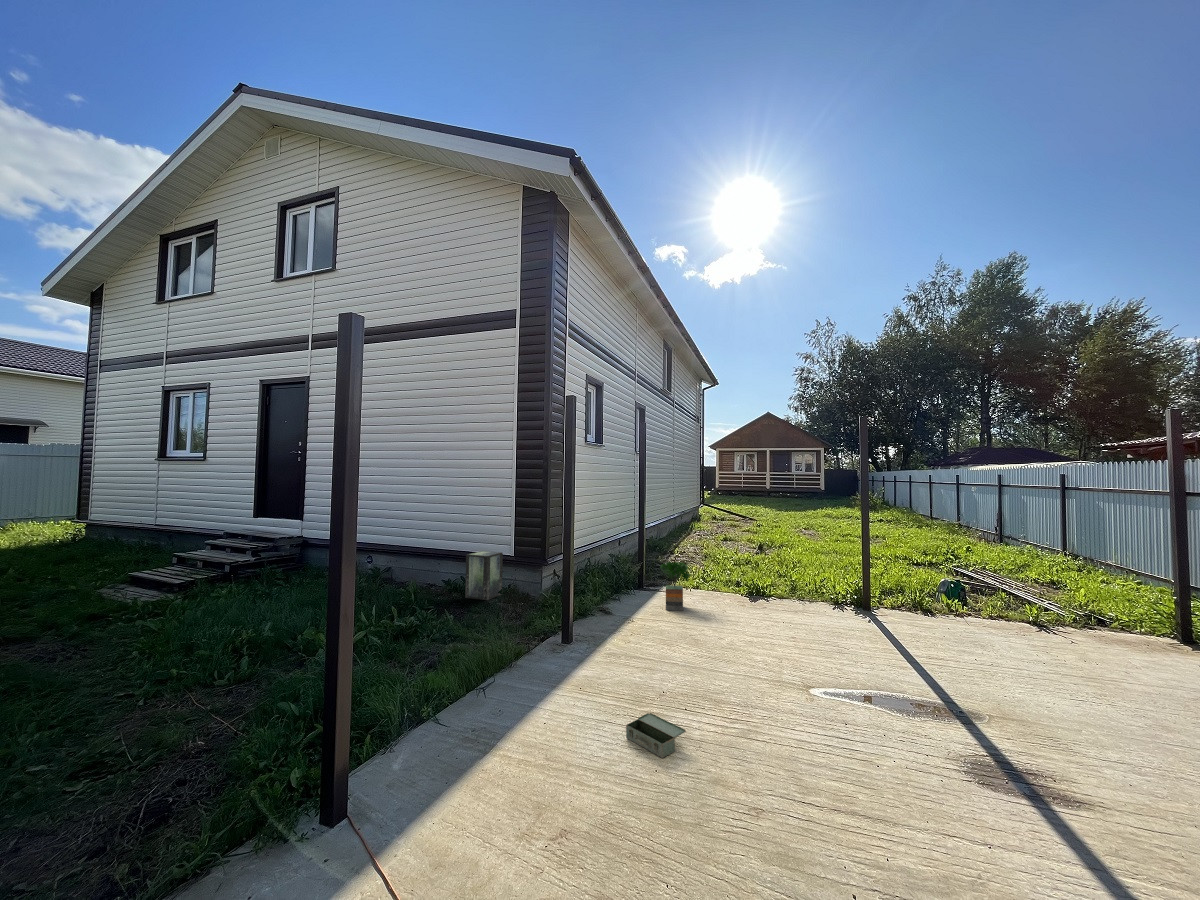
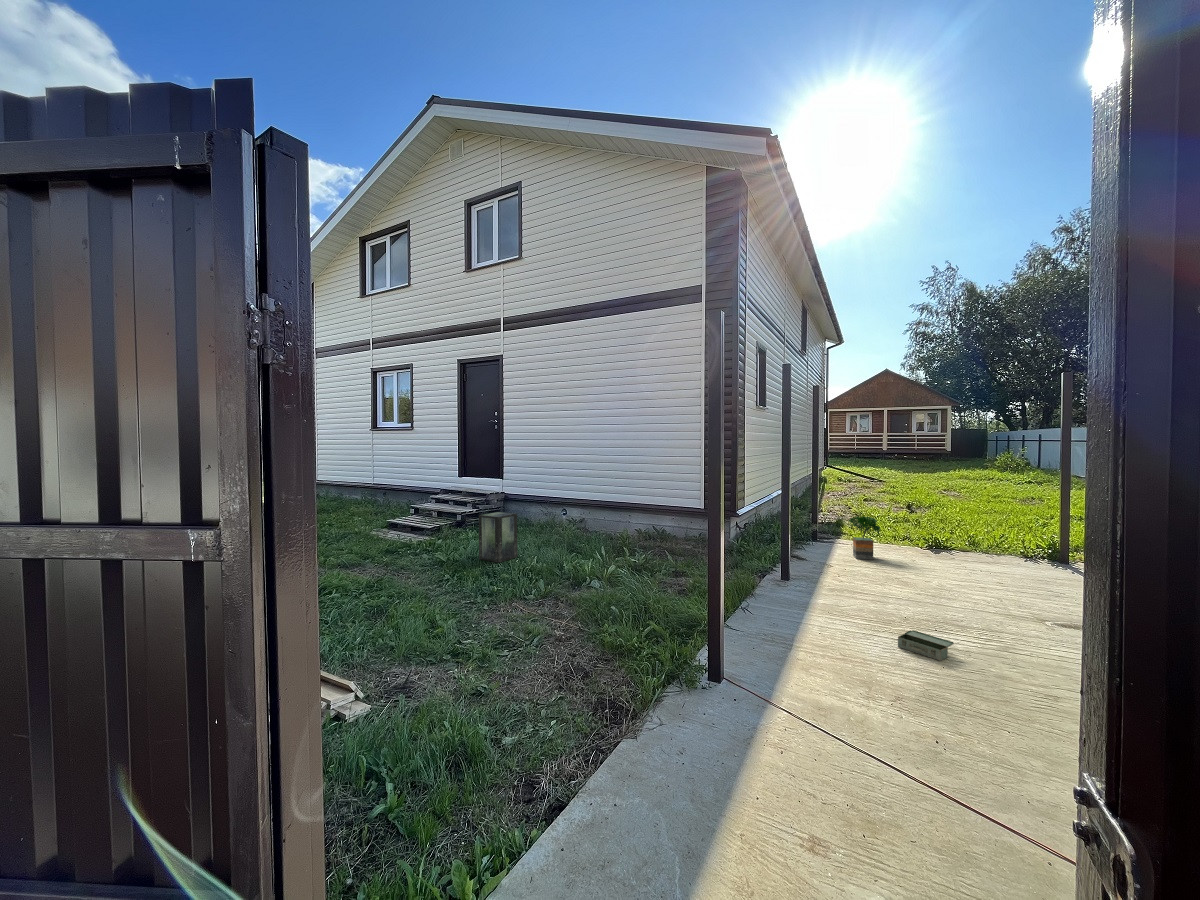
storage box: present [465,551,503,600] -> present [479,512,518,563]

